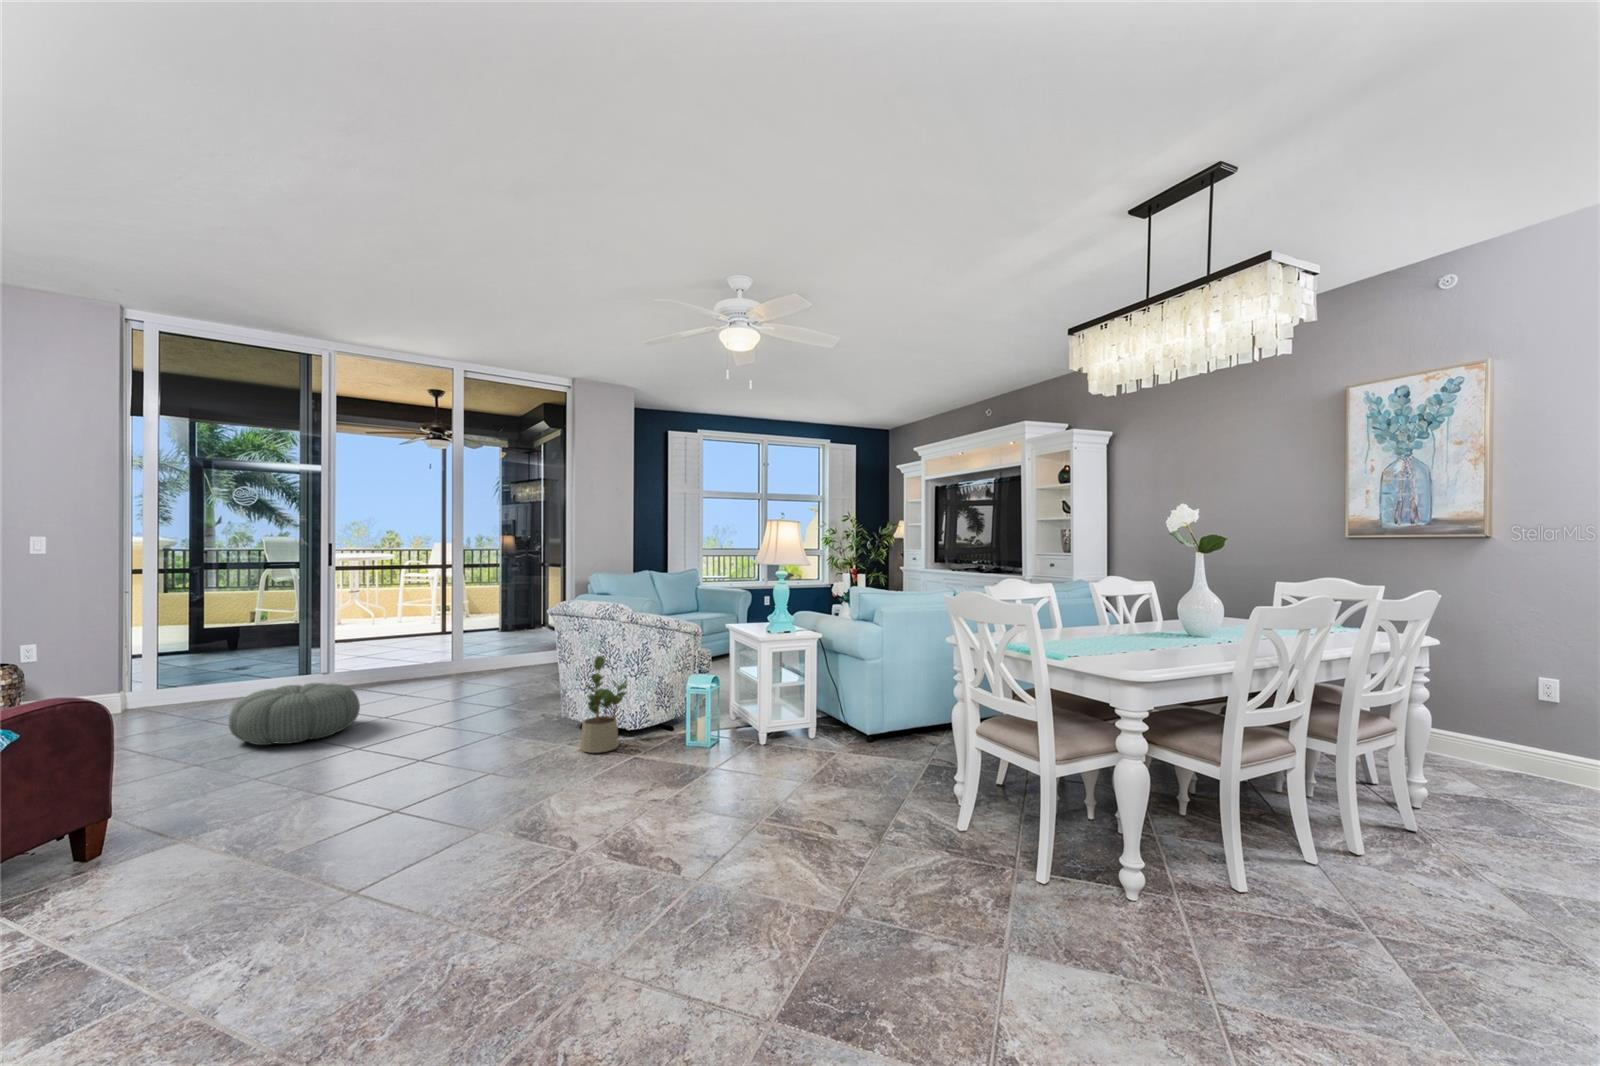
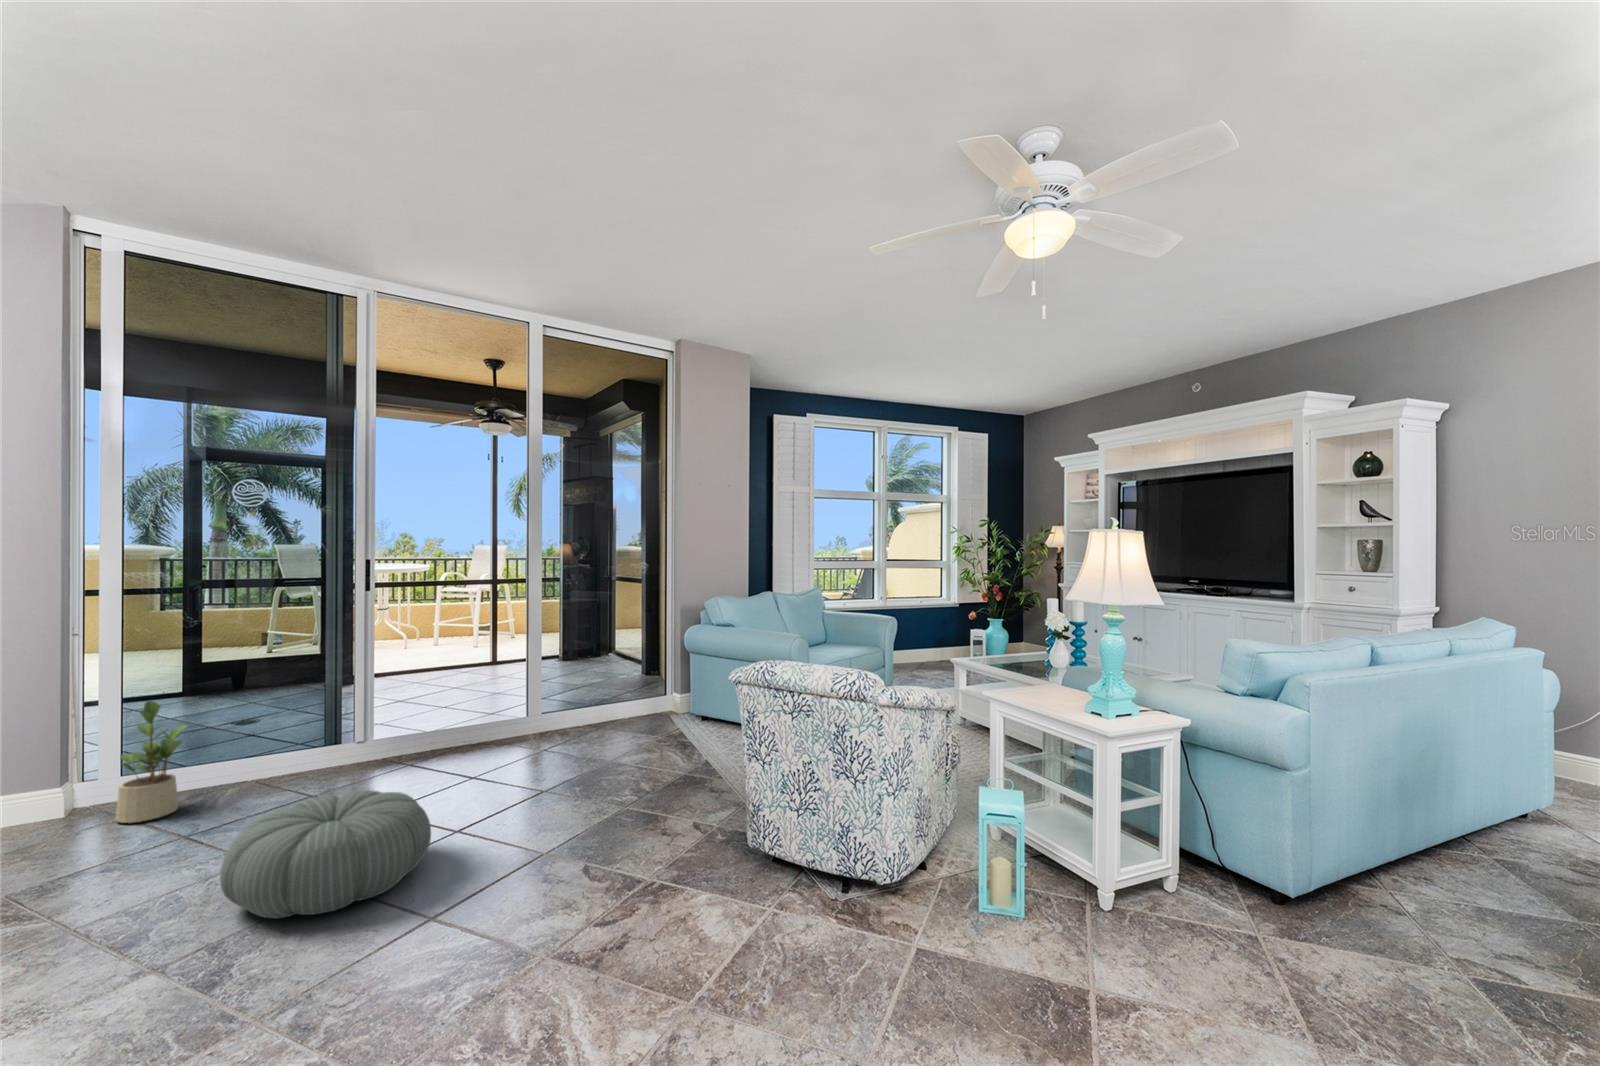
potted plant: present [580,656,628,753] -> present [115,701,186,823]

